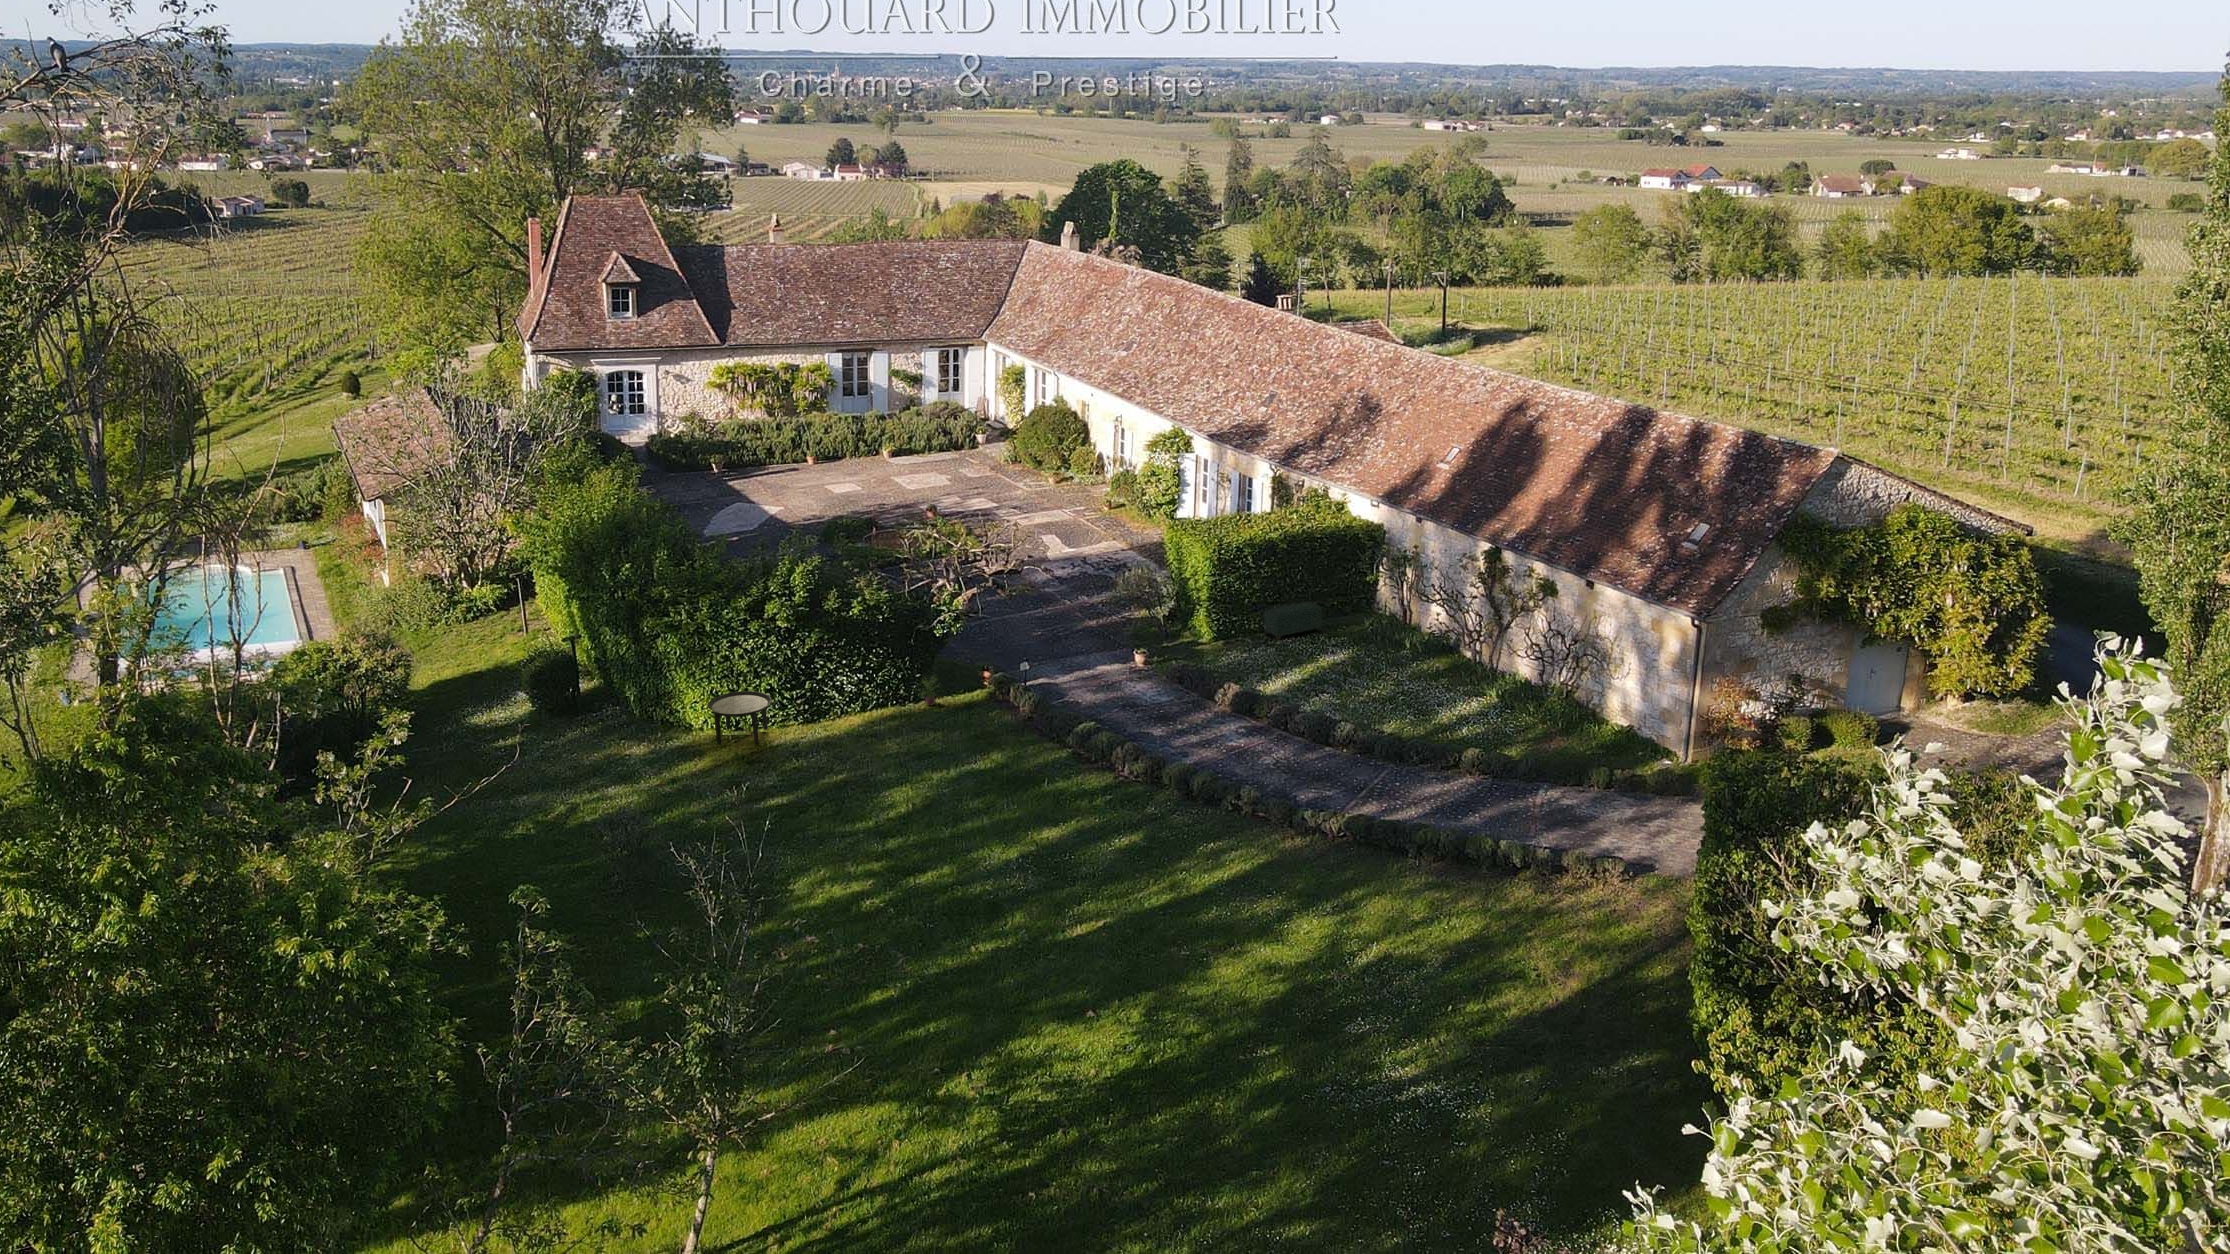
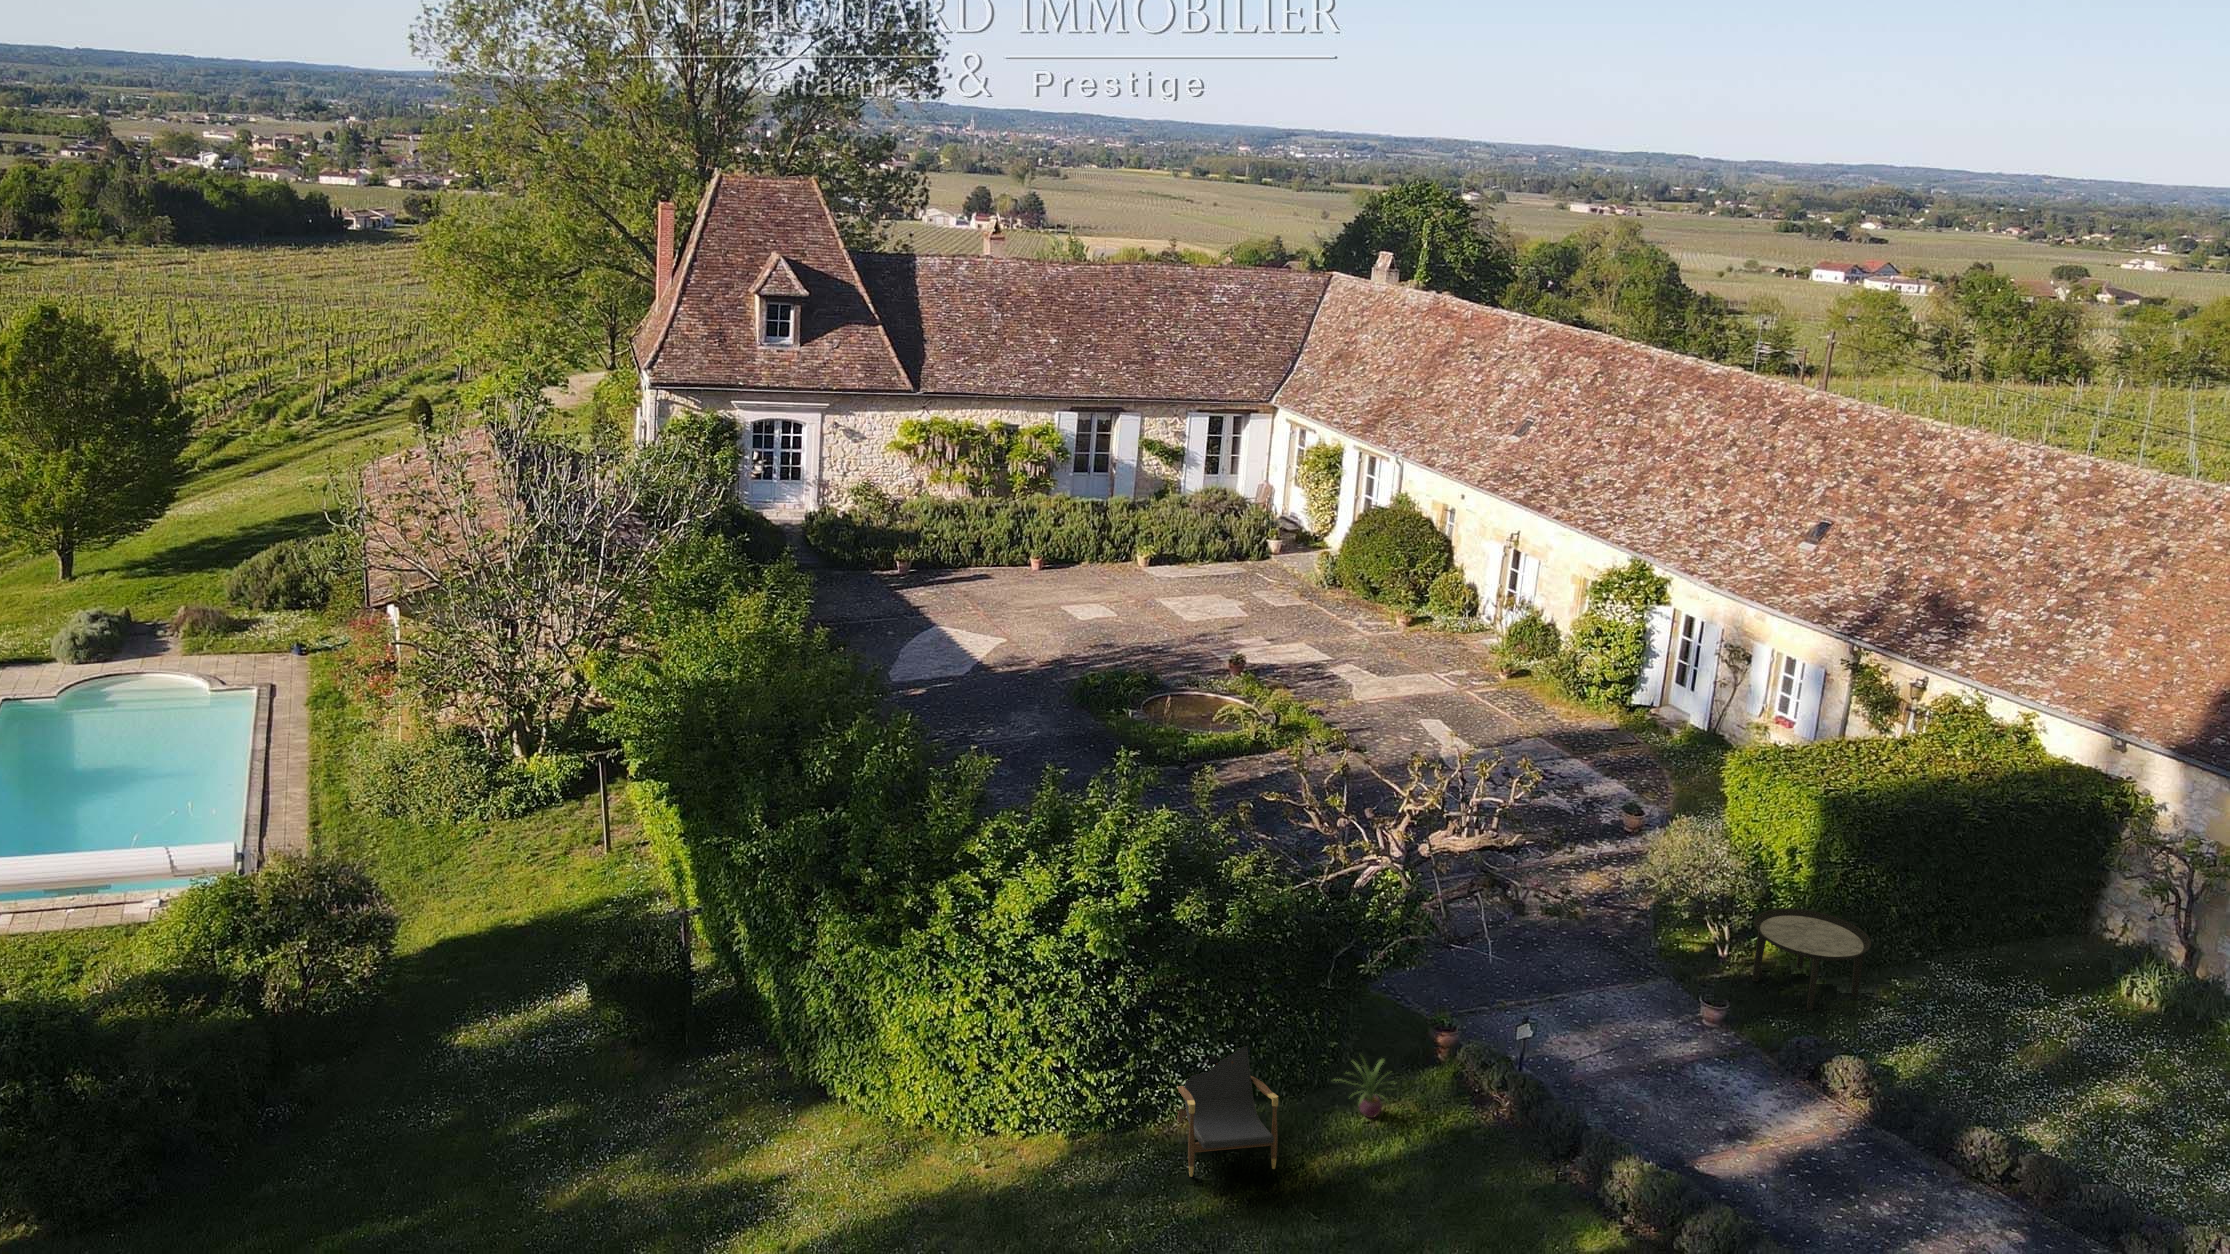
bench: present [1264,601,1322,640] -> none [1952,921,2071,998]
lounge chair: none [828,667,876,732] -> present [1177,1046,1278,1177]
round table: present [708,691,771,745] -> present [1752,909,1871,1011]

